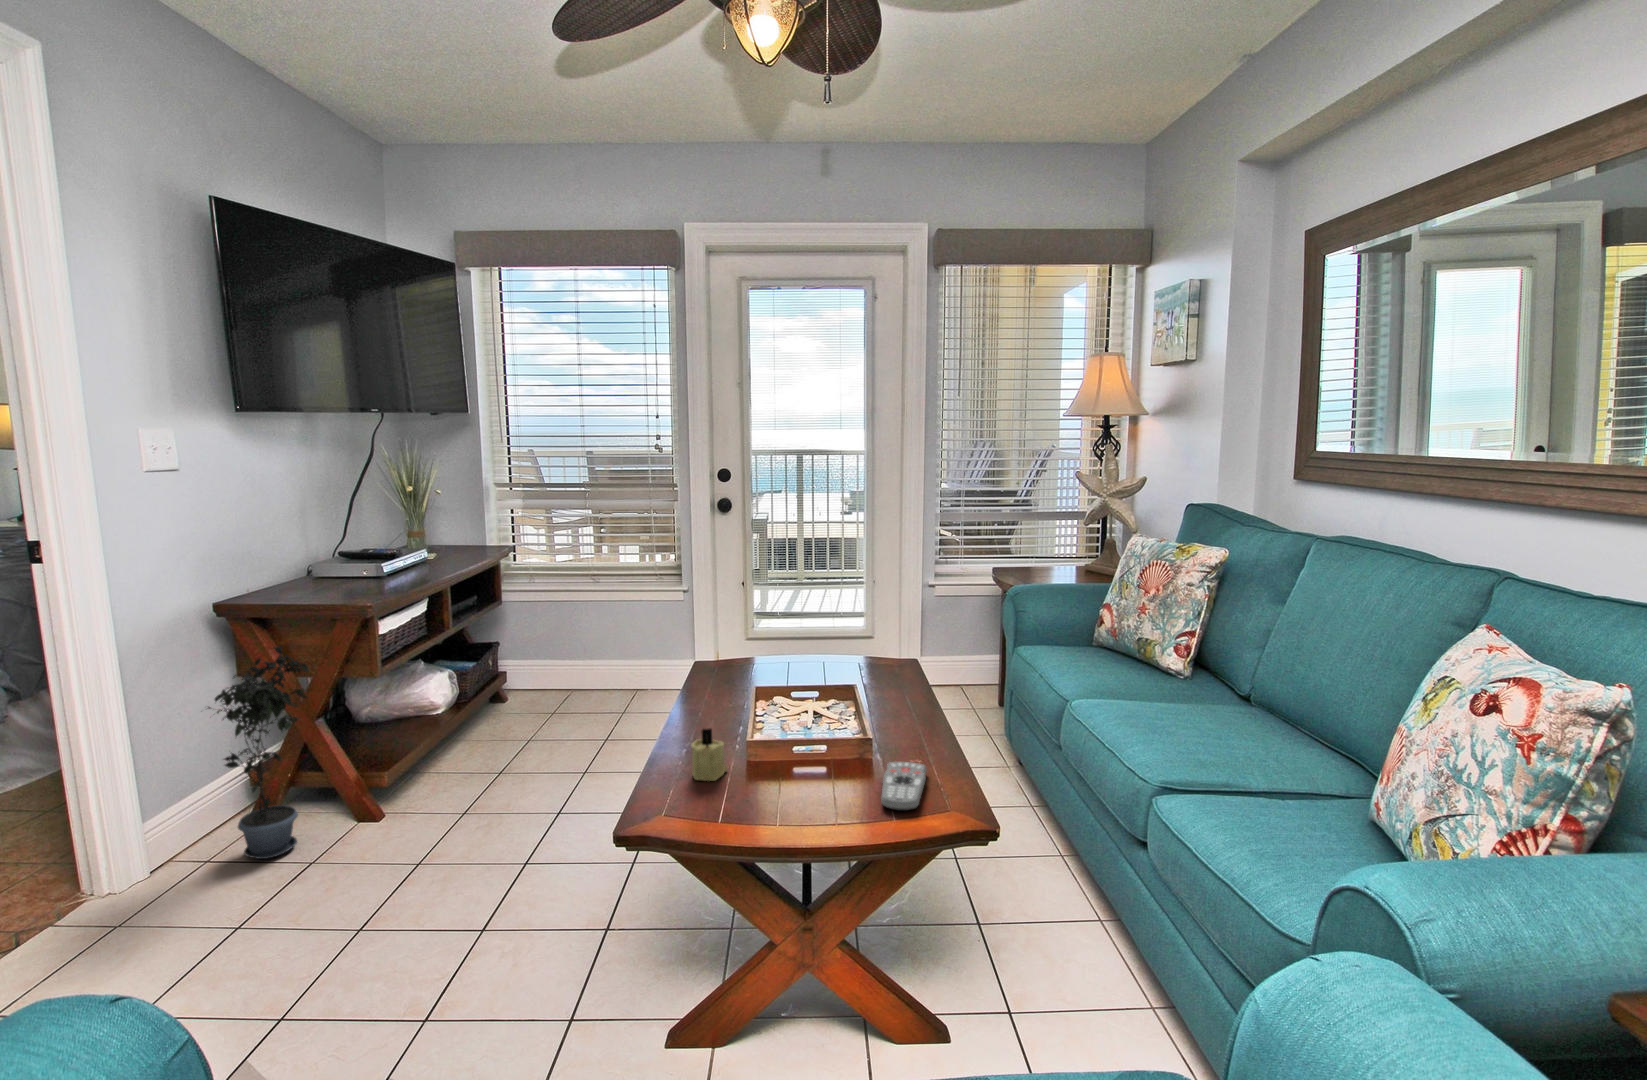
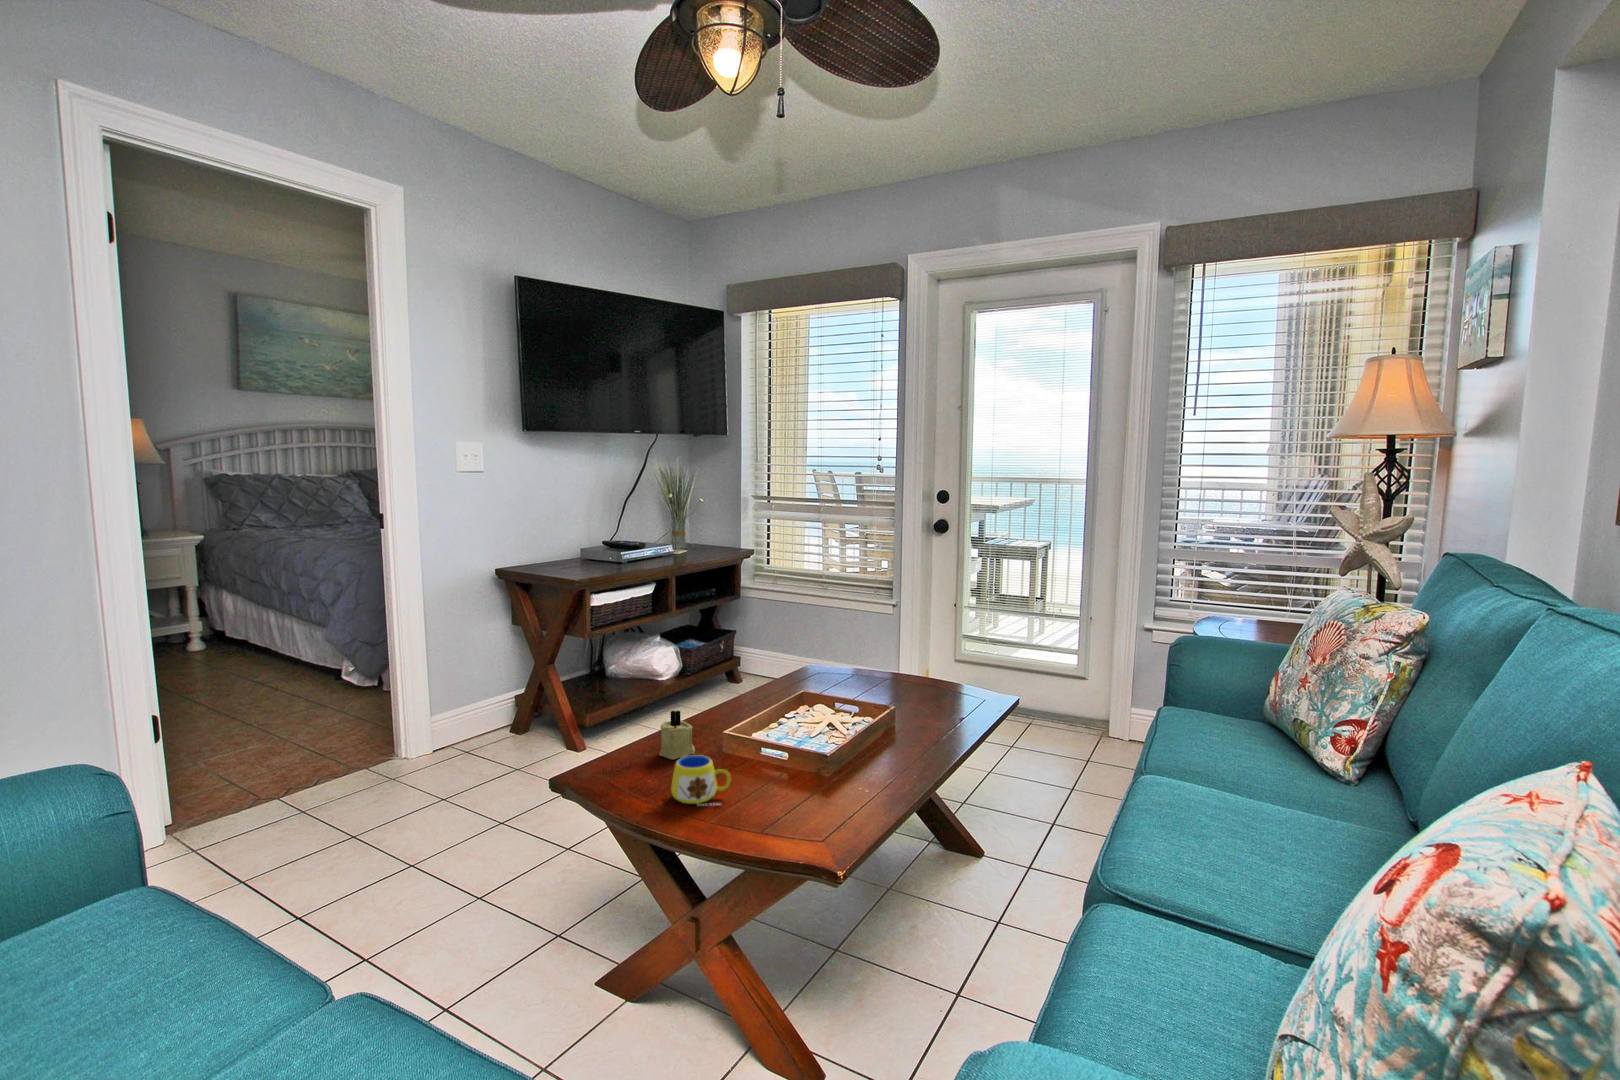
potted plant: present [208,646,309,859] -> none [469,603,539,760]
remote control: present [881,762,927,811] -> none [768,781,856,829]
mug: none [766,765,826,816] -> present [671,755,731,806]

